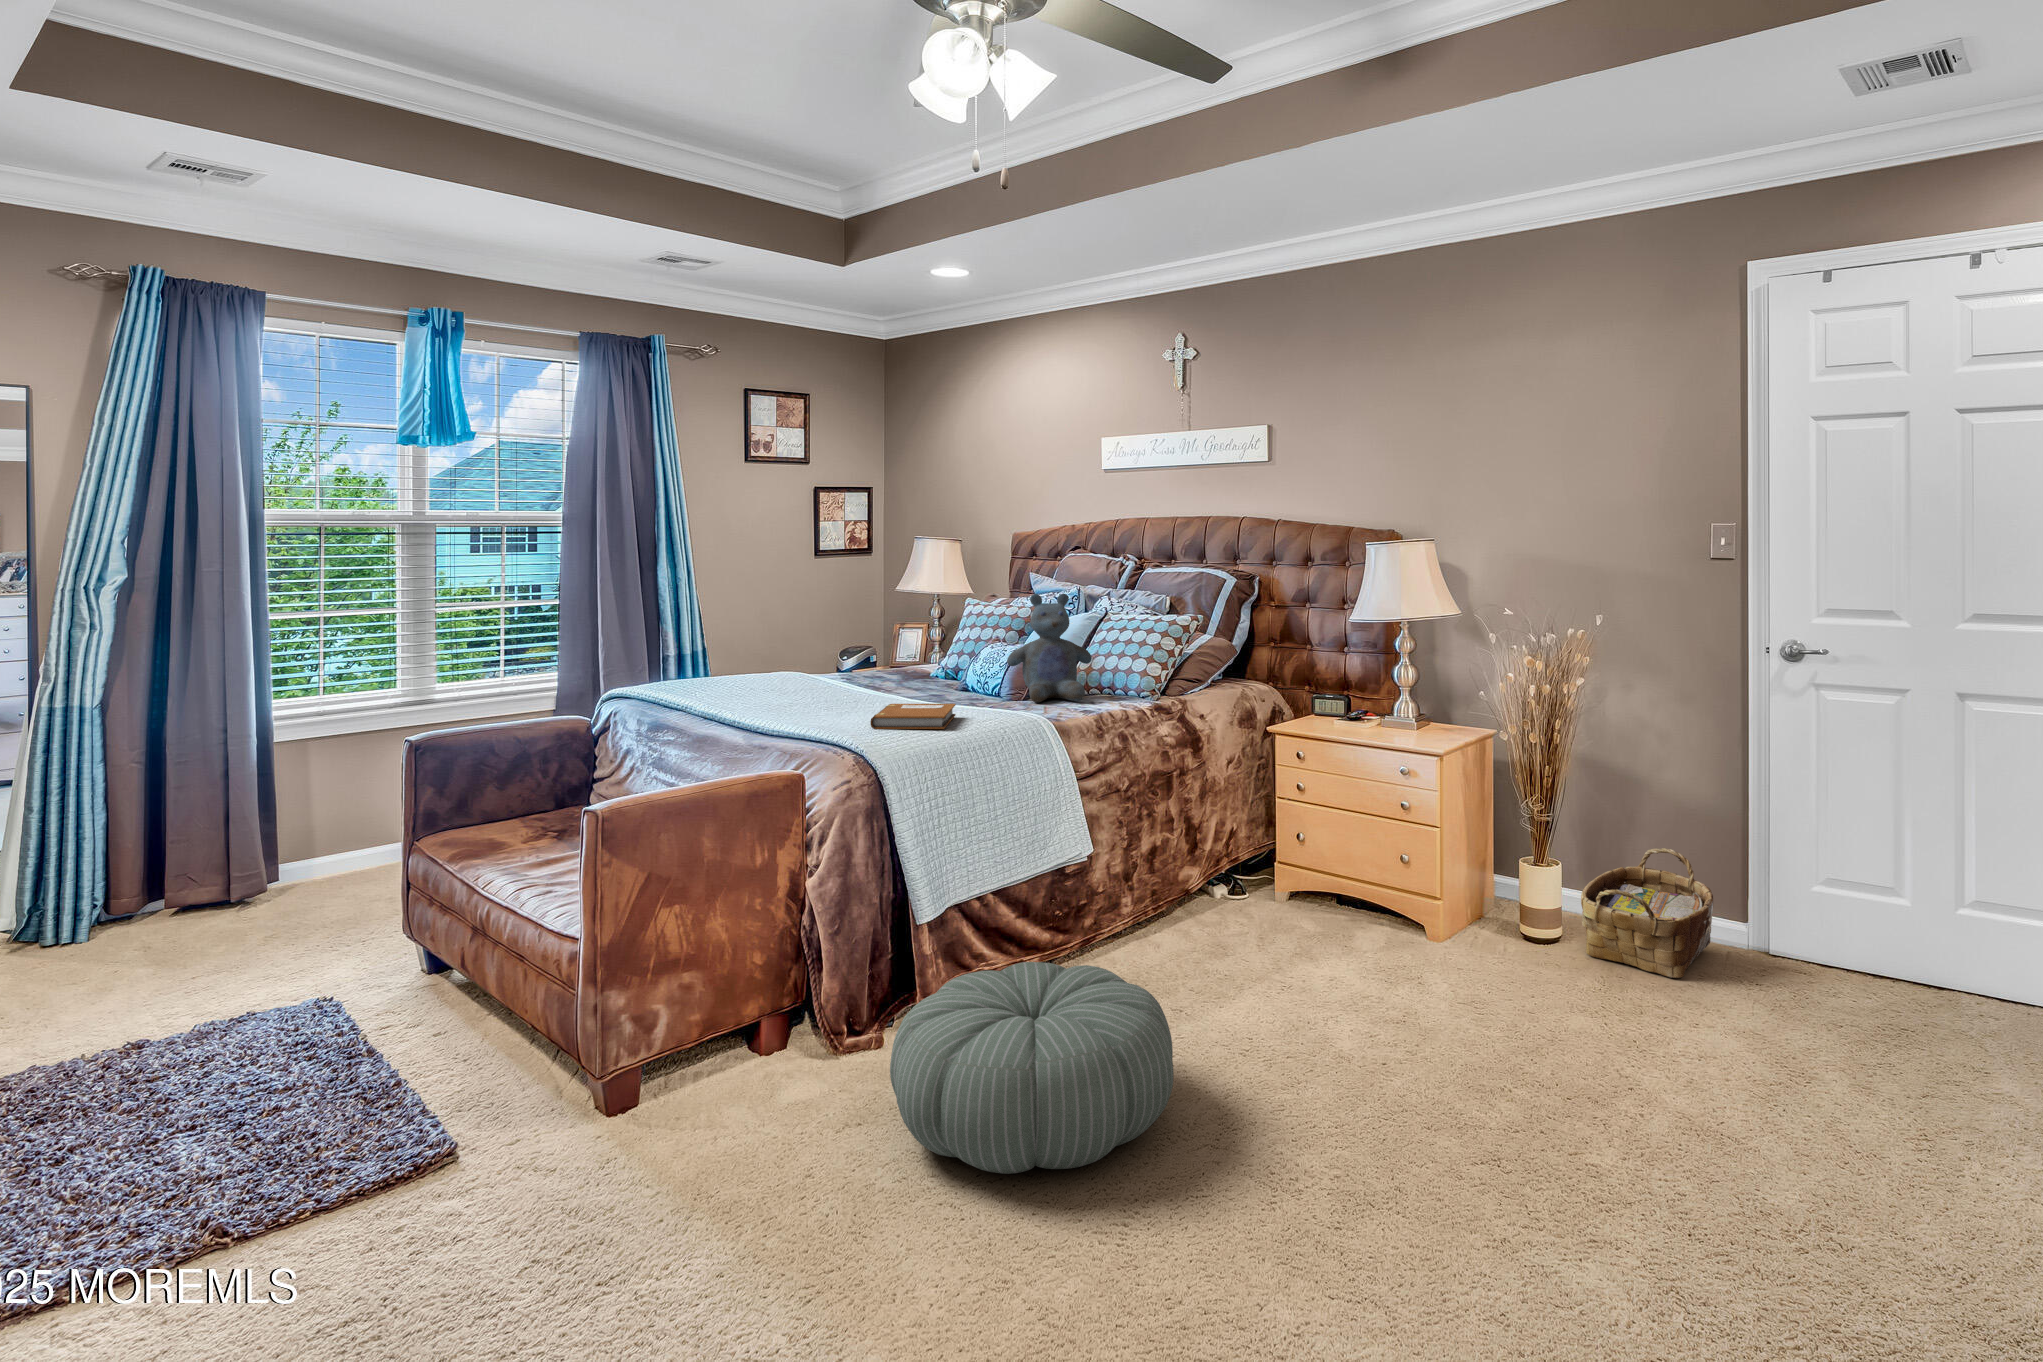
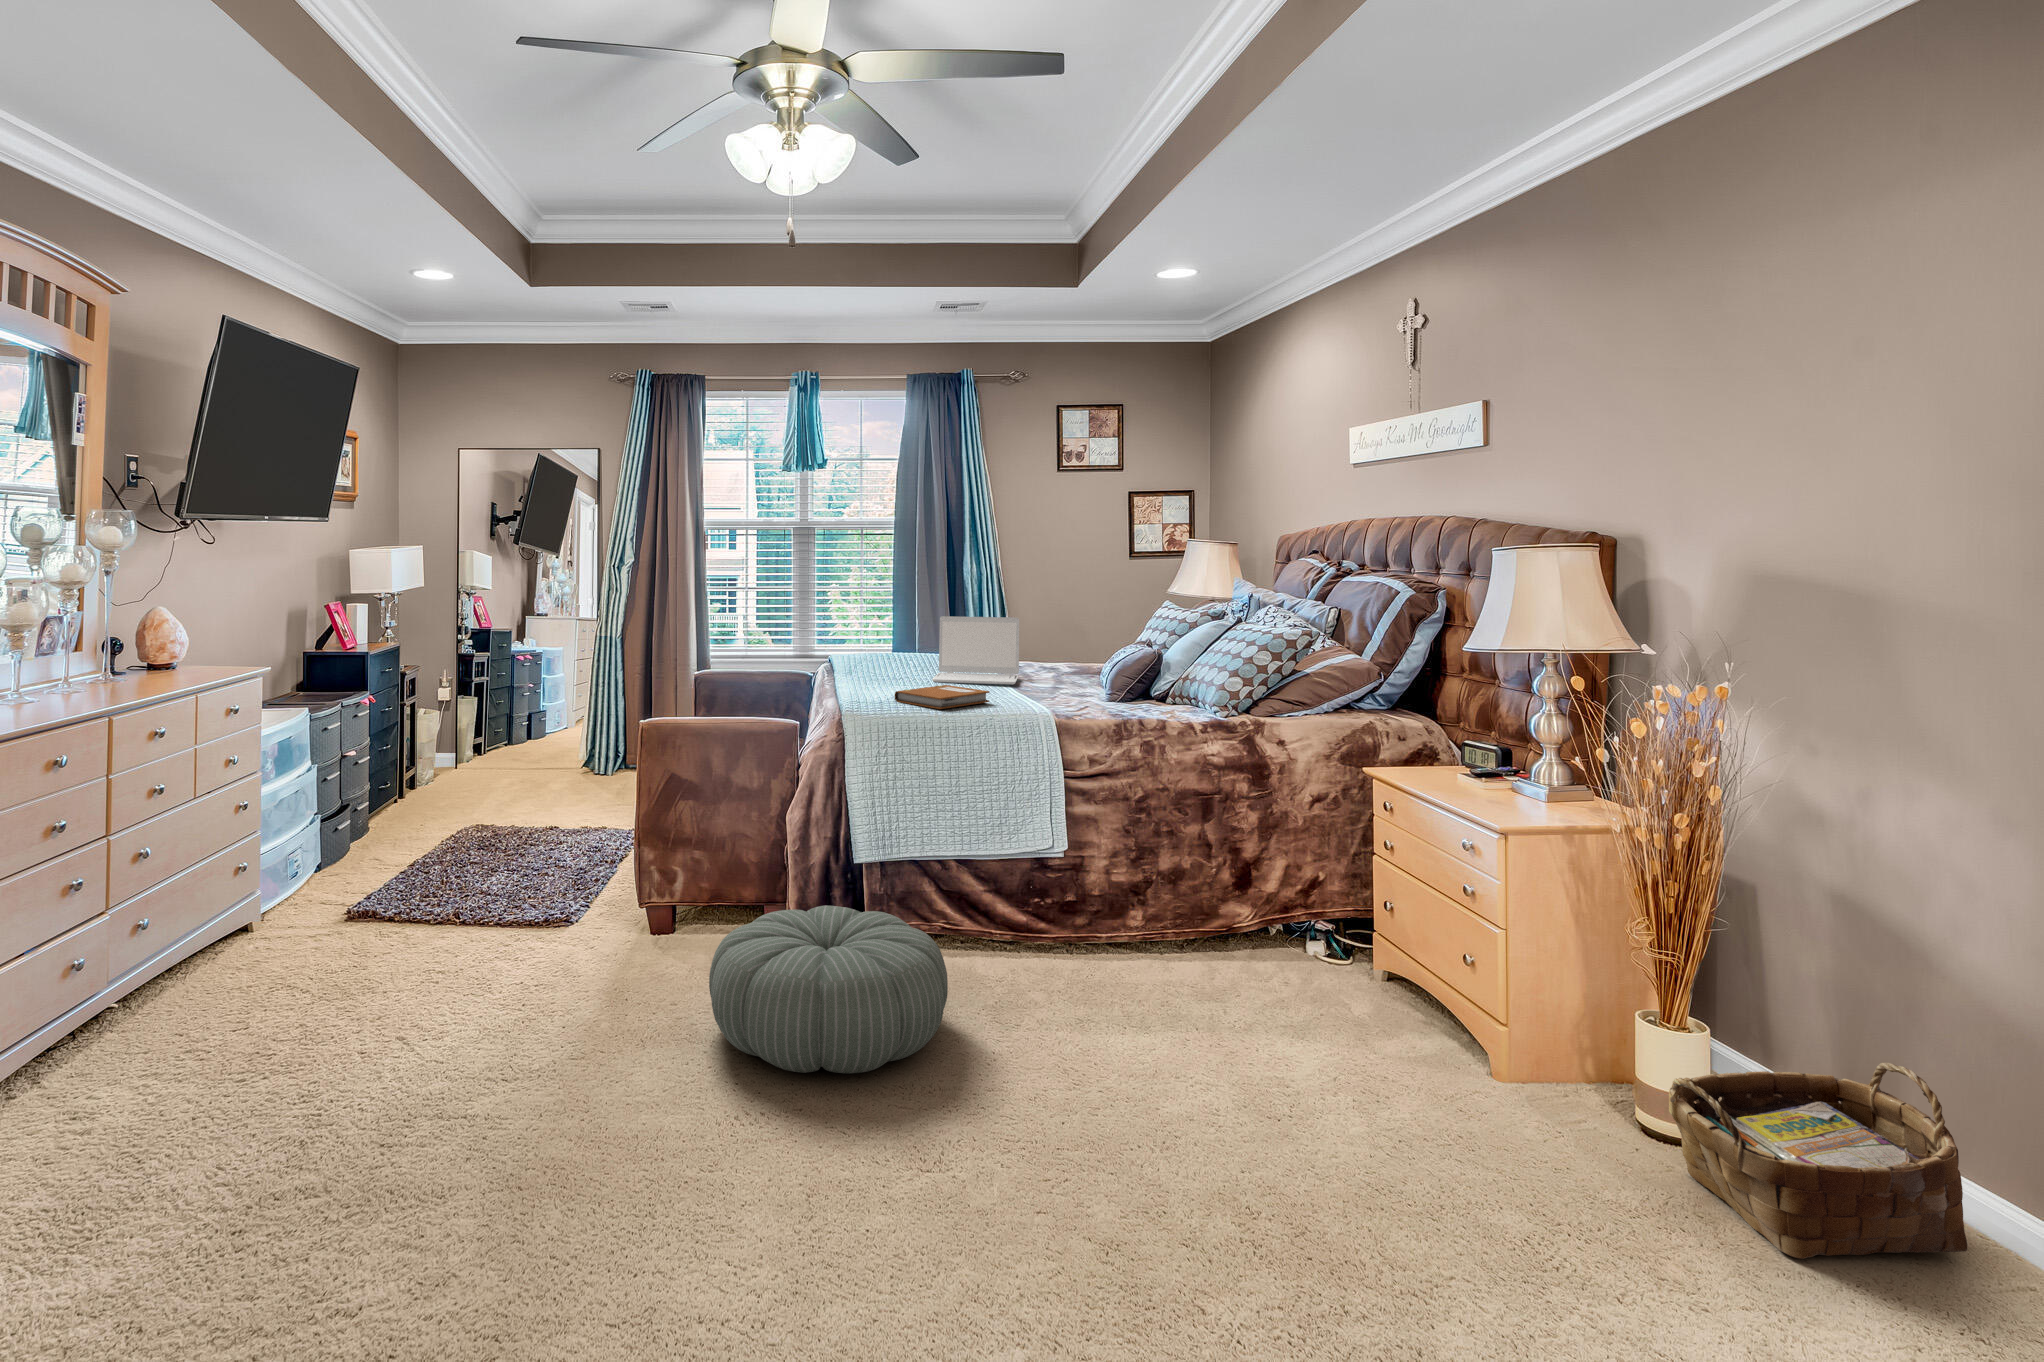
stuffed bear: present [1007,594,1092,703] -> none [1099,597,1185,707]
laptop: none [795,624,913,705] -> present [932,616,1019,685]

